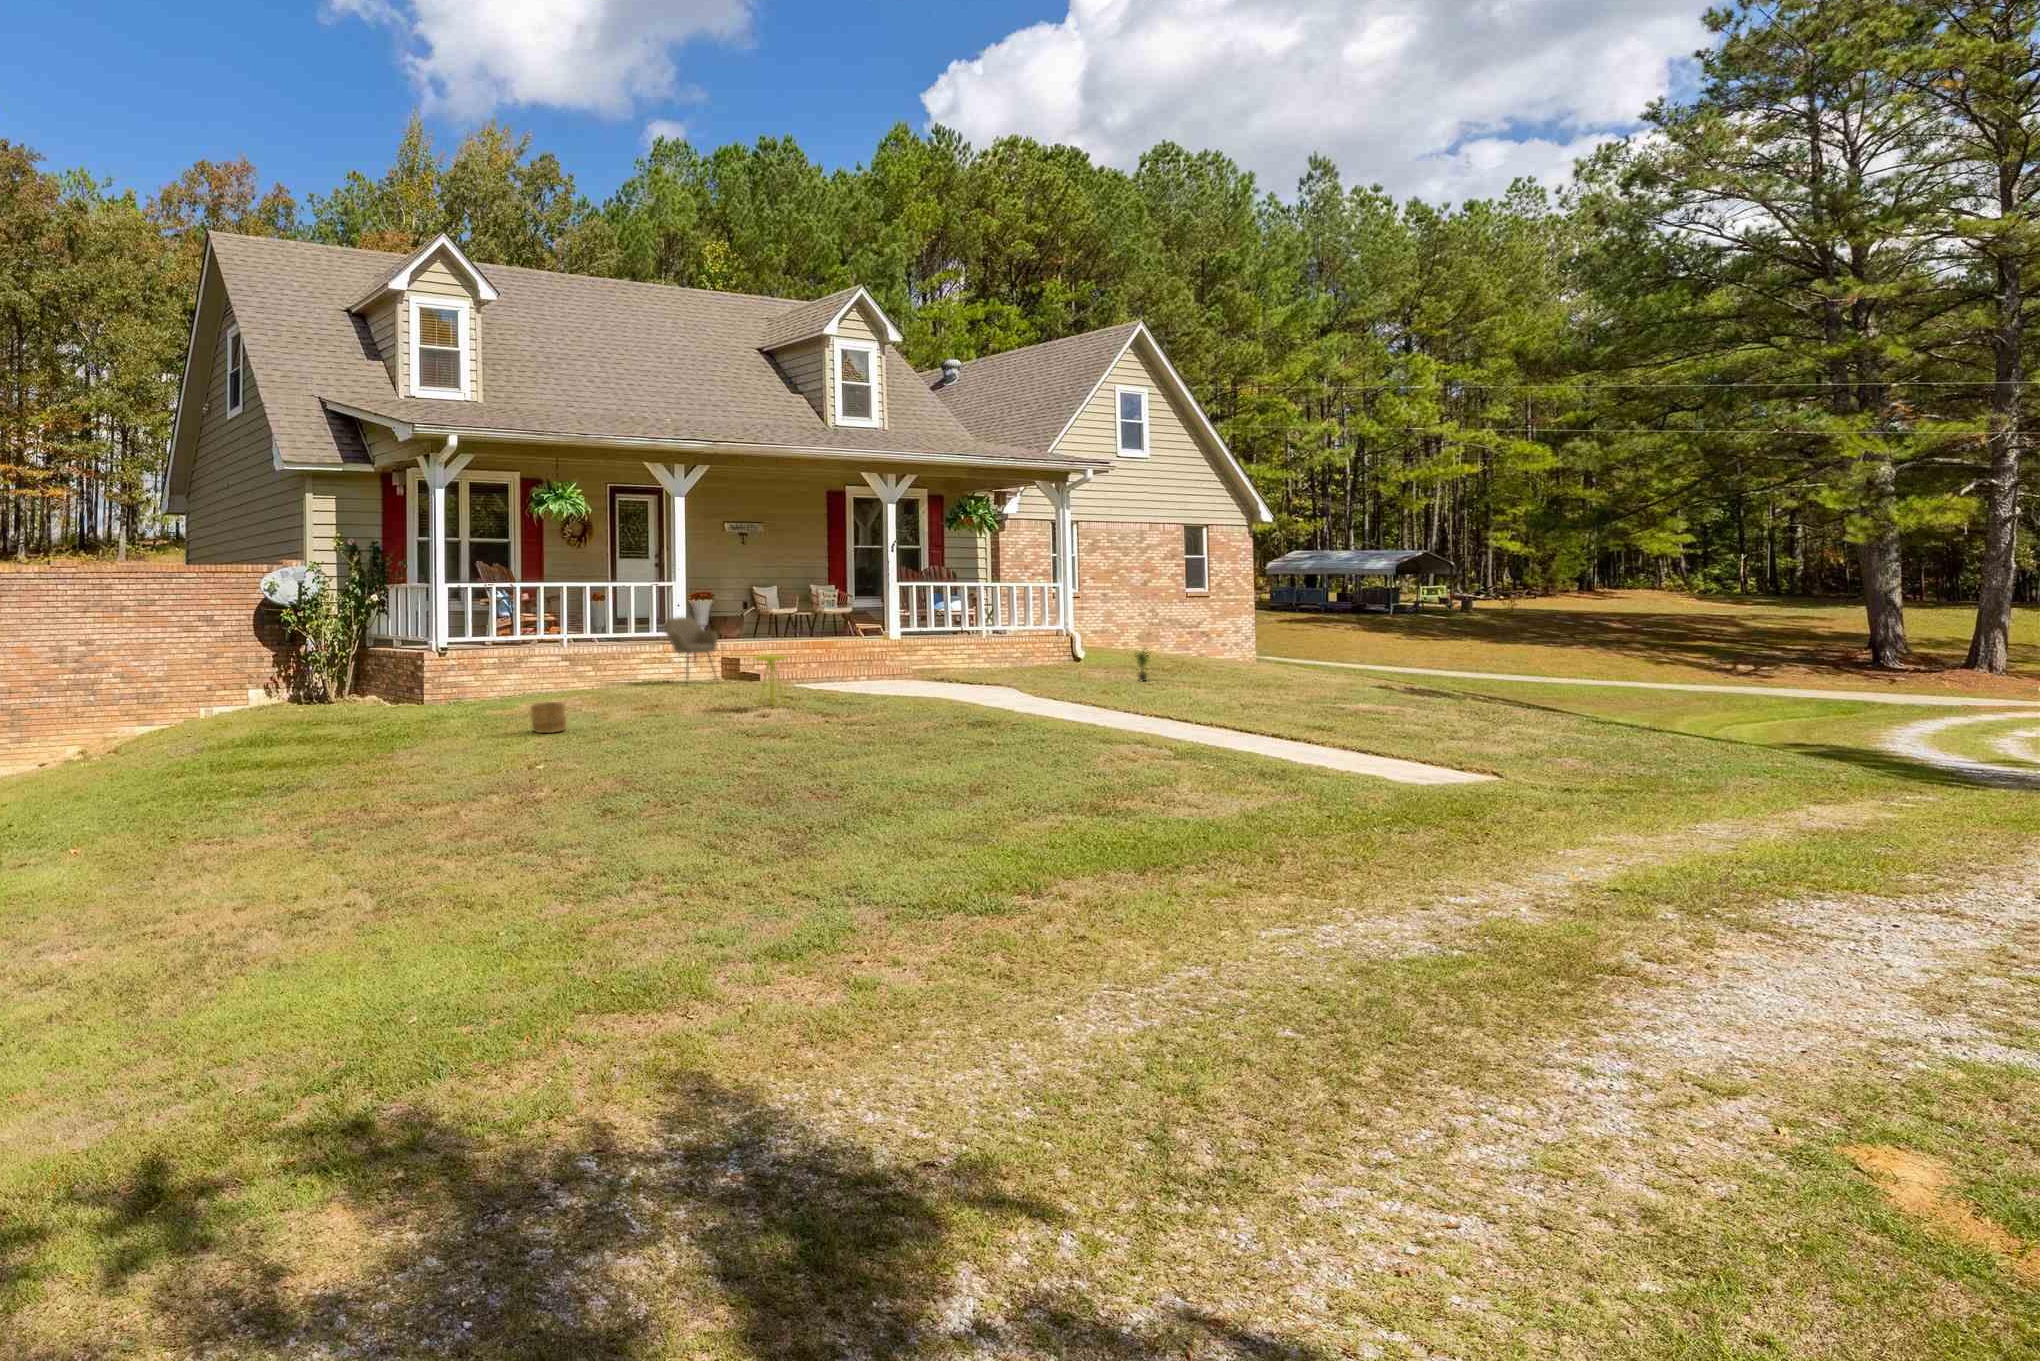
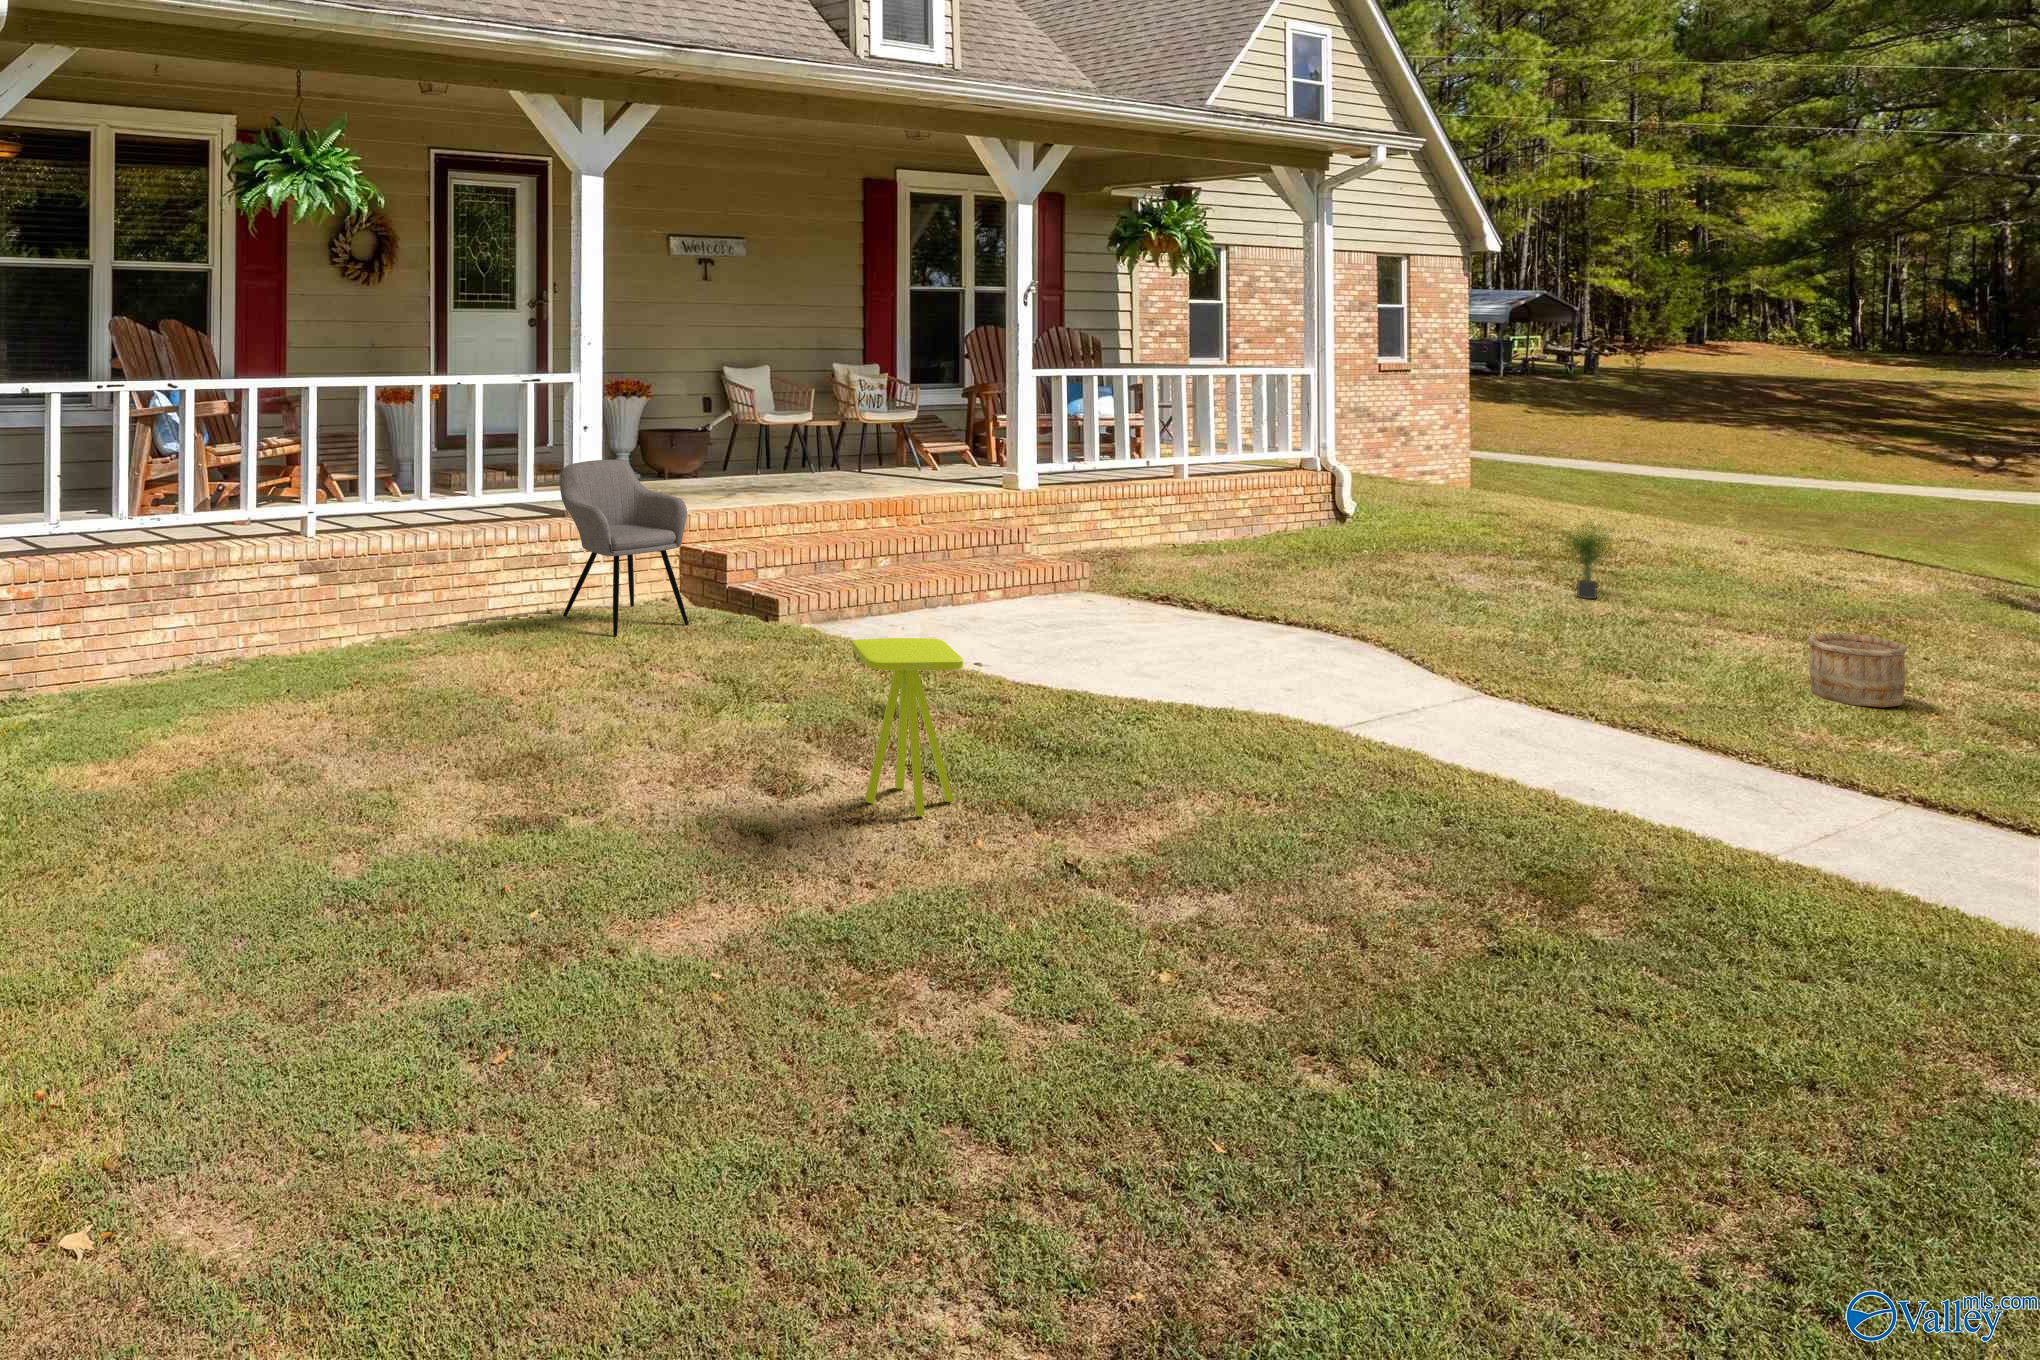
wooden bucket: present [531,702,566,733] -> present [1807,633,1907,707]

